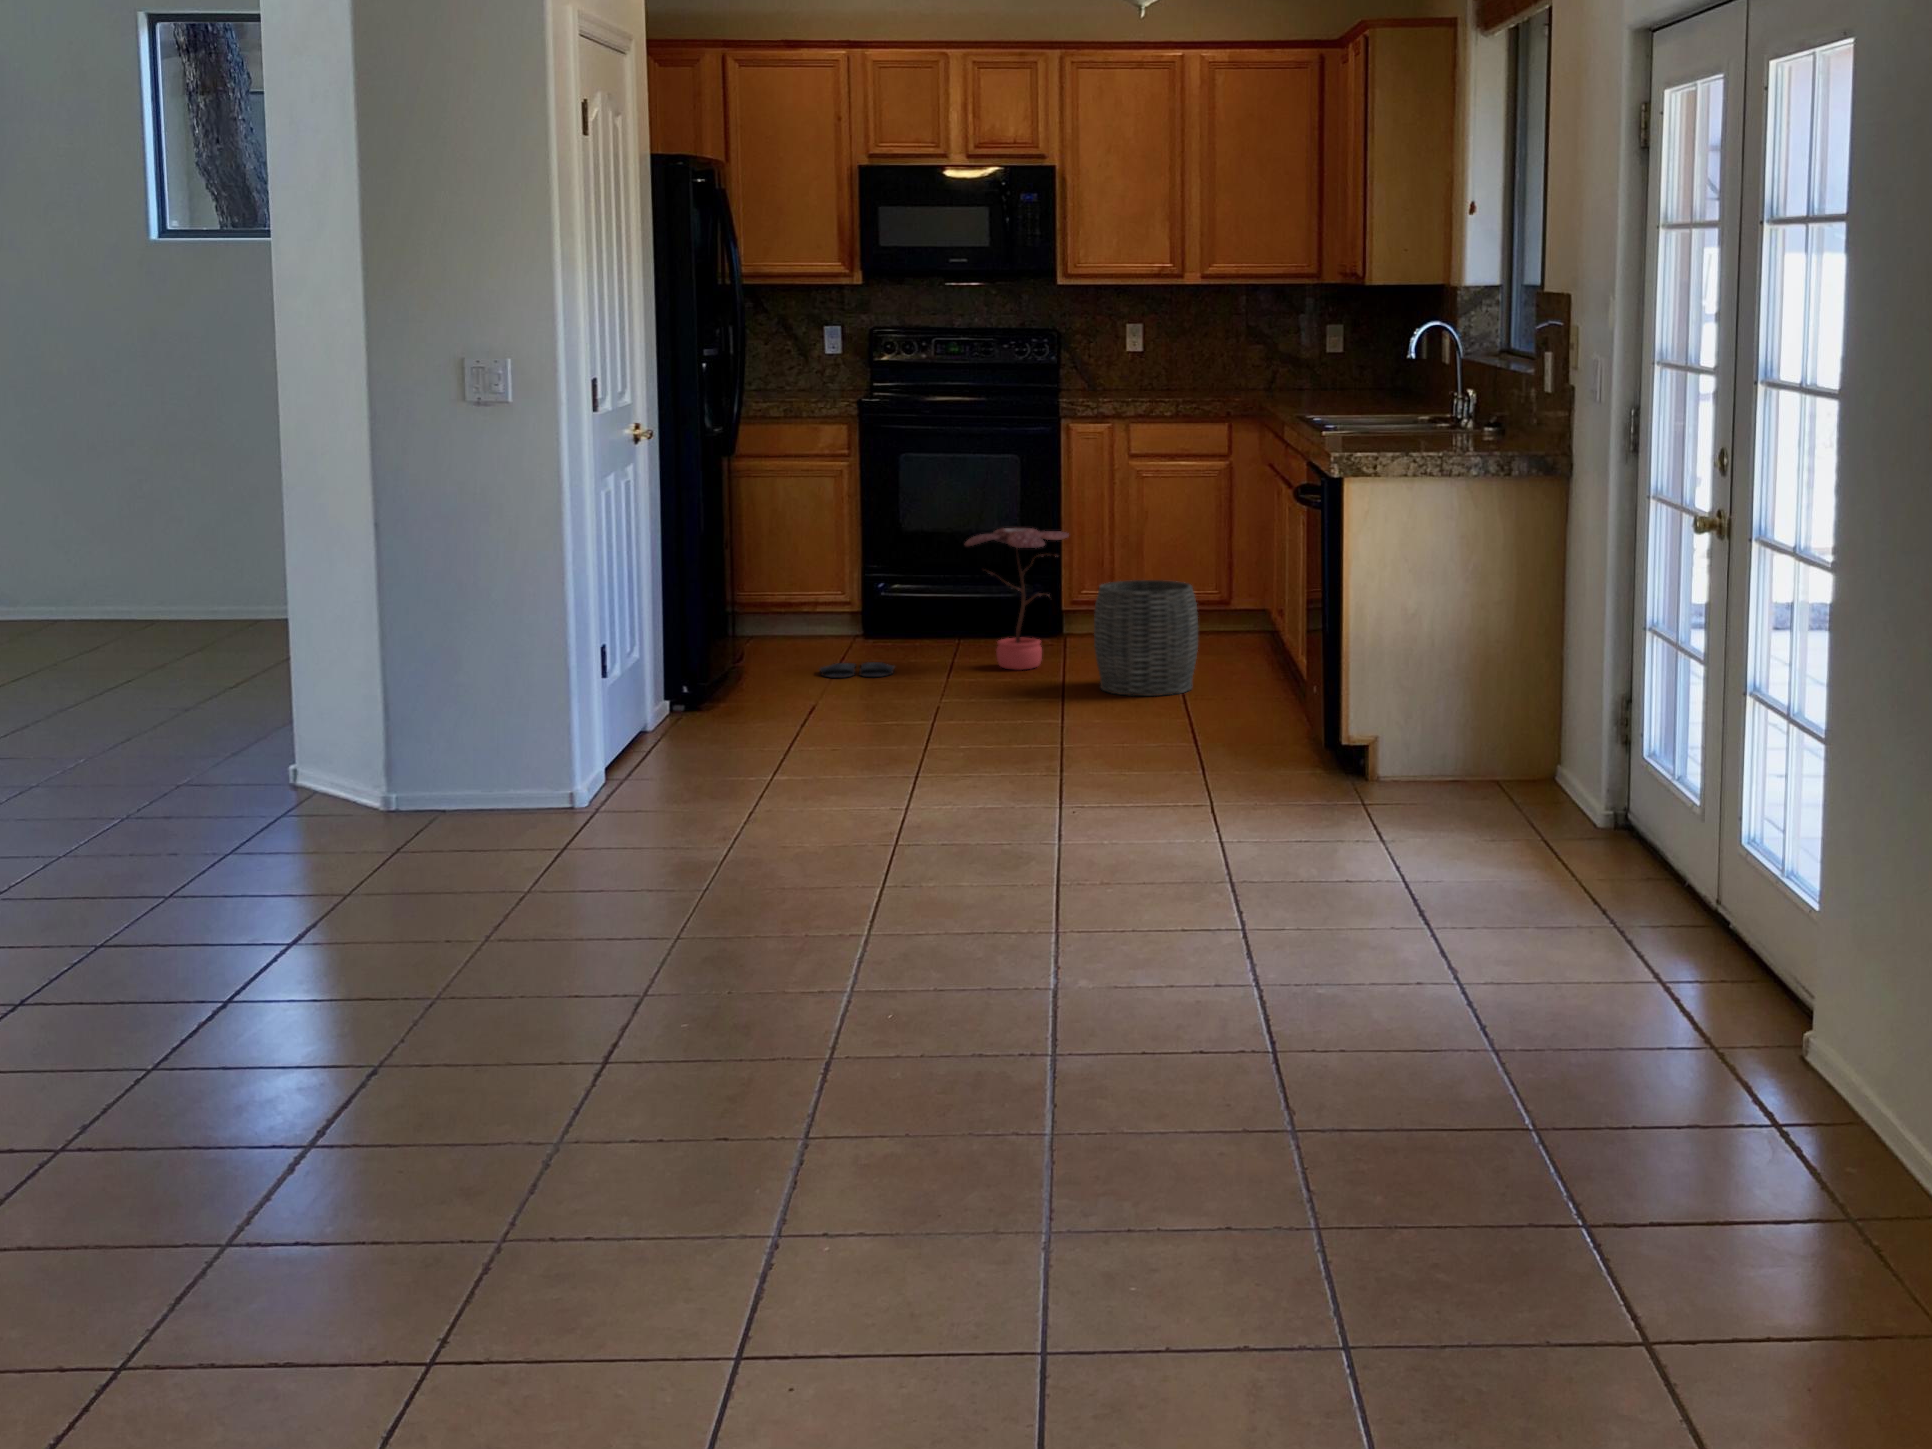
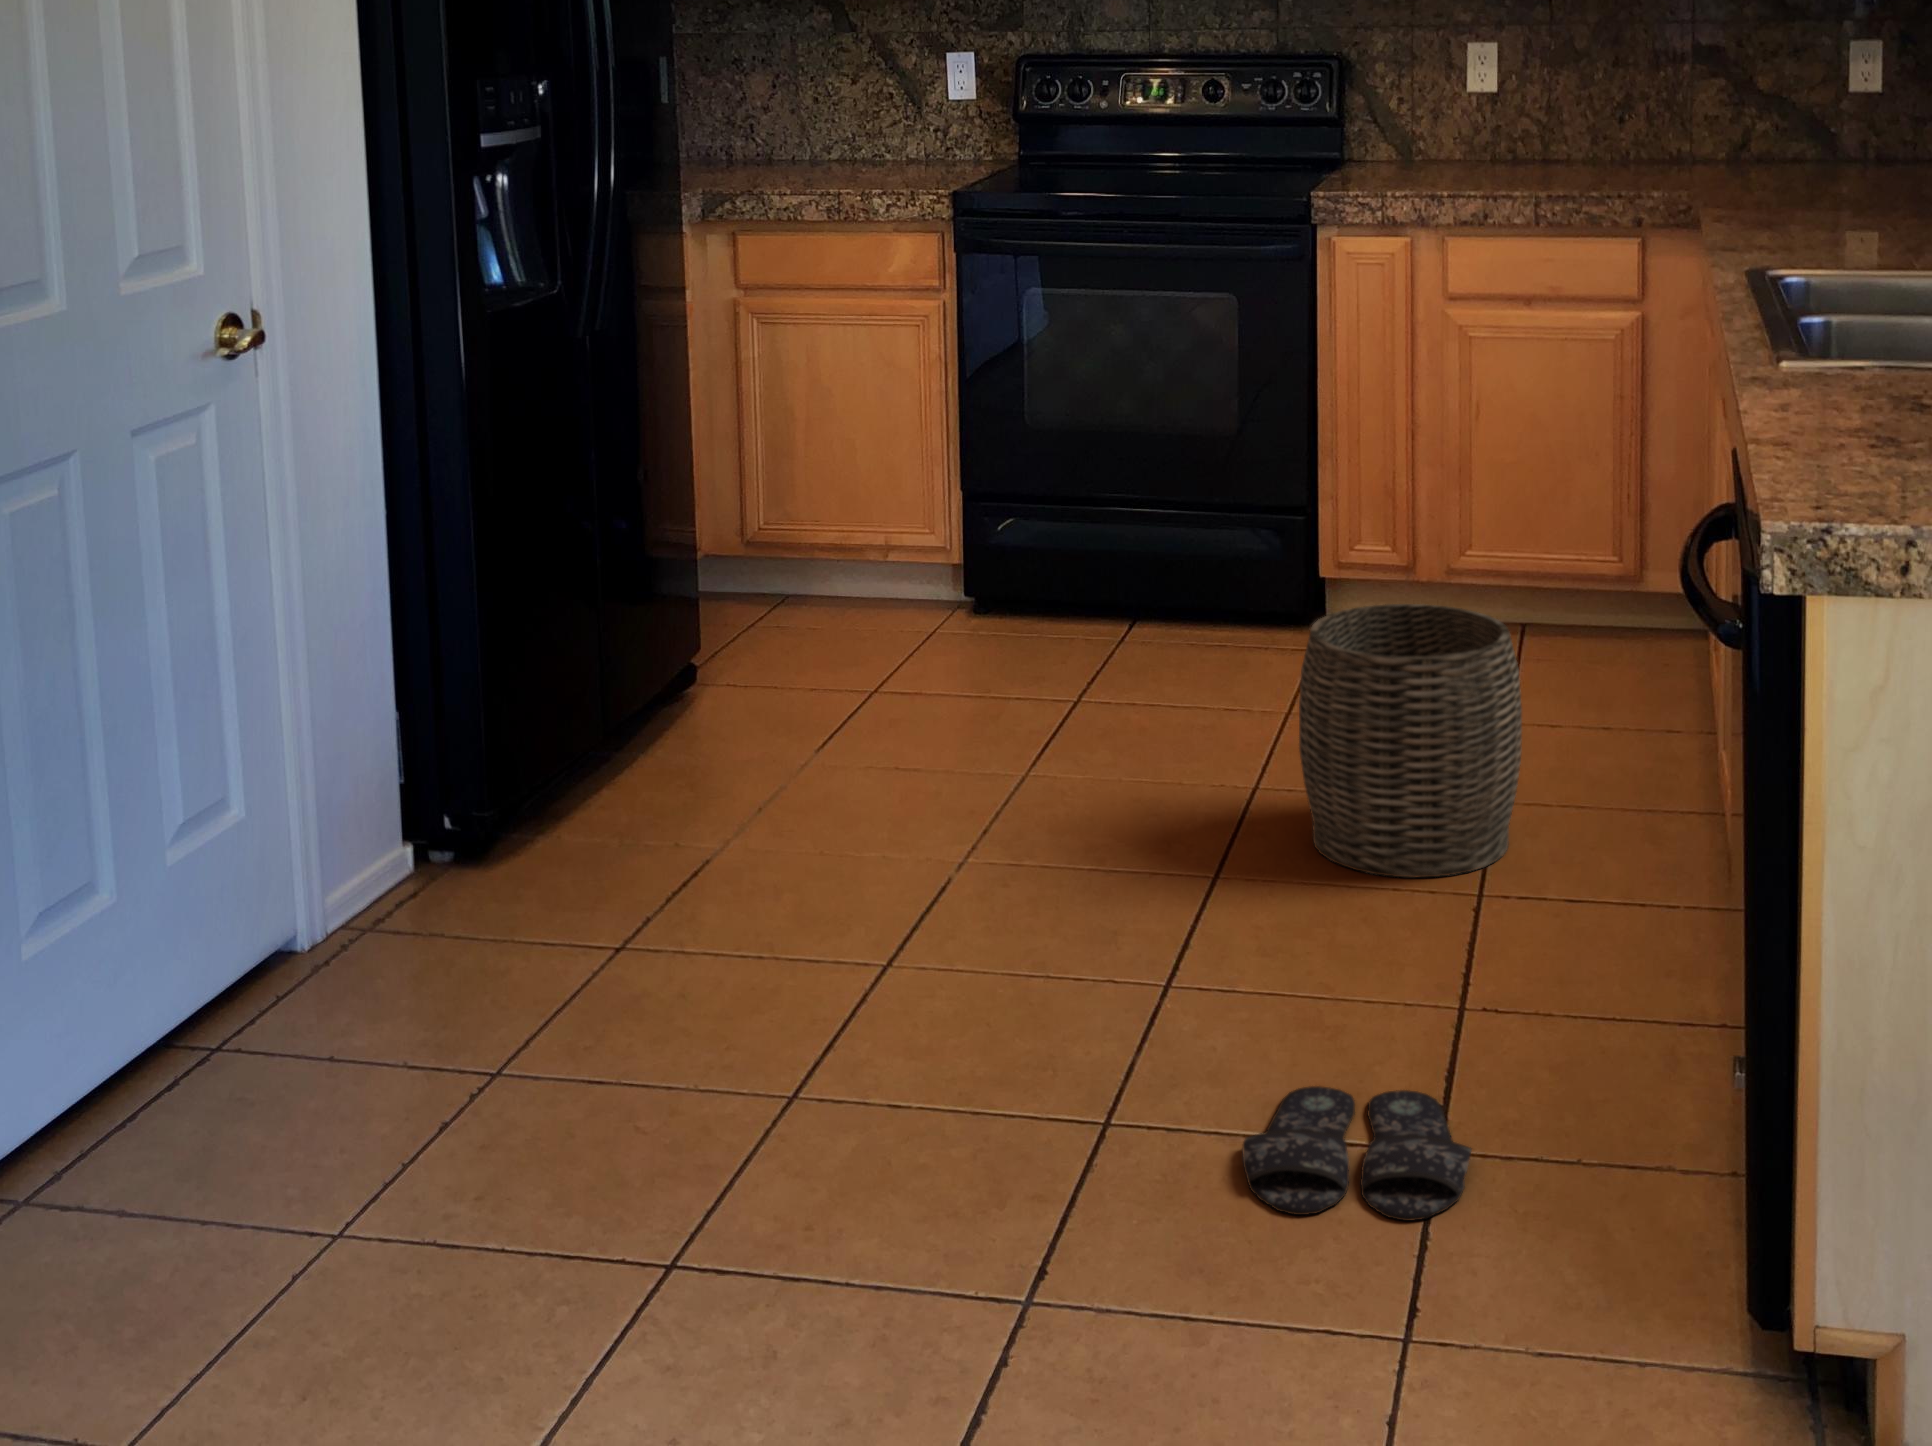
potted plant: present [965,528,1069,670] -> none [1079,464,1292,746]
slippers: present [820,662,894,678] -> present [1242,1086,1472,1221]

